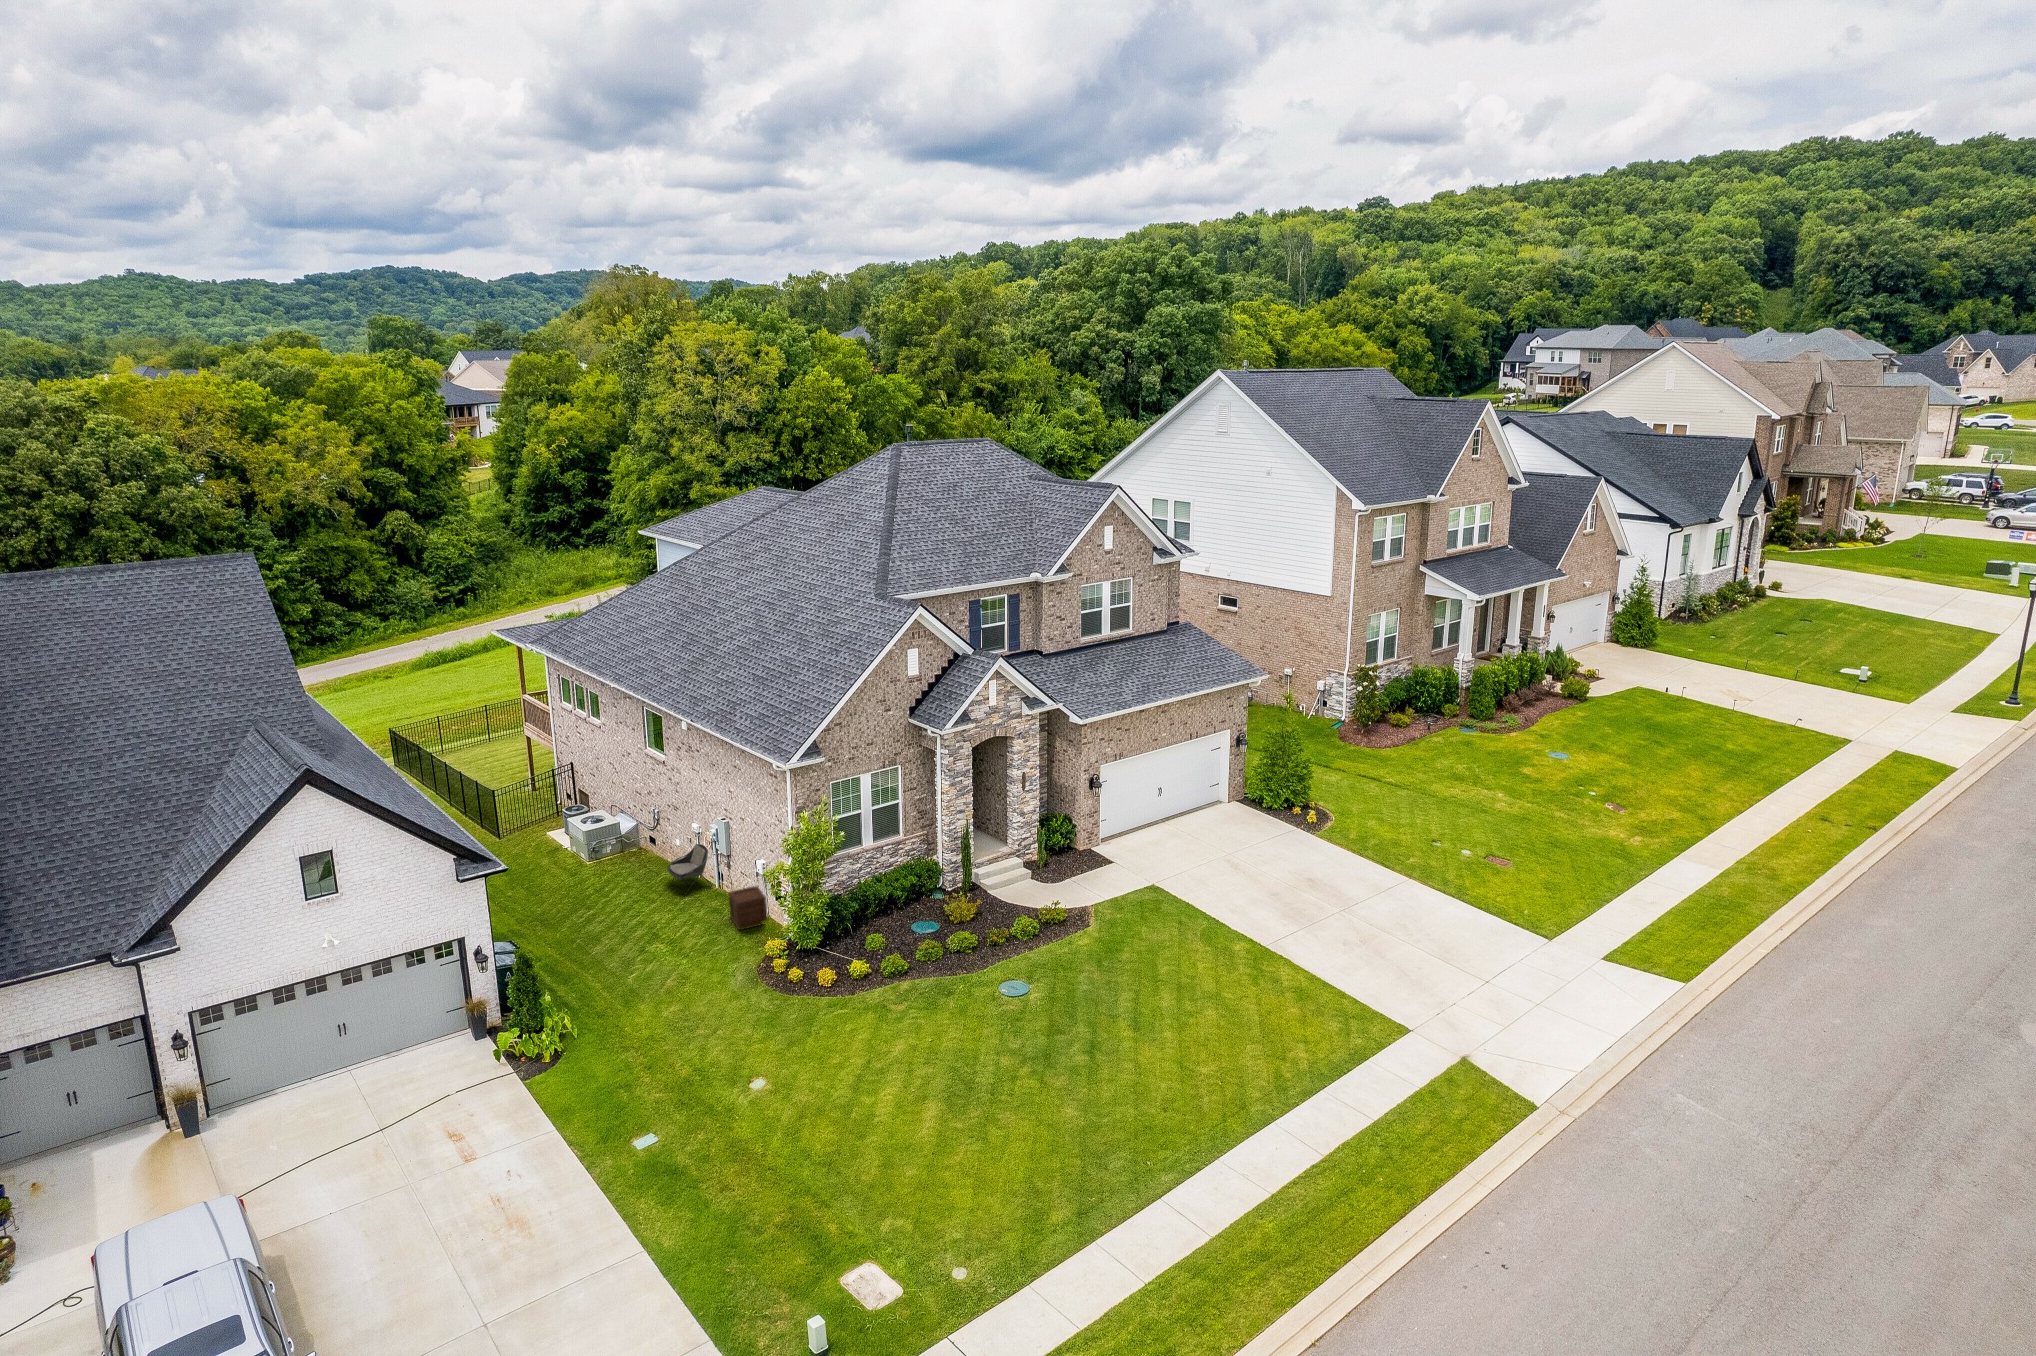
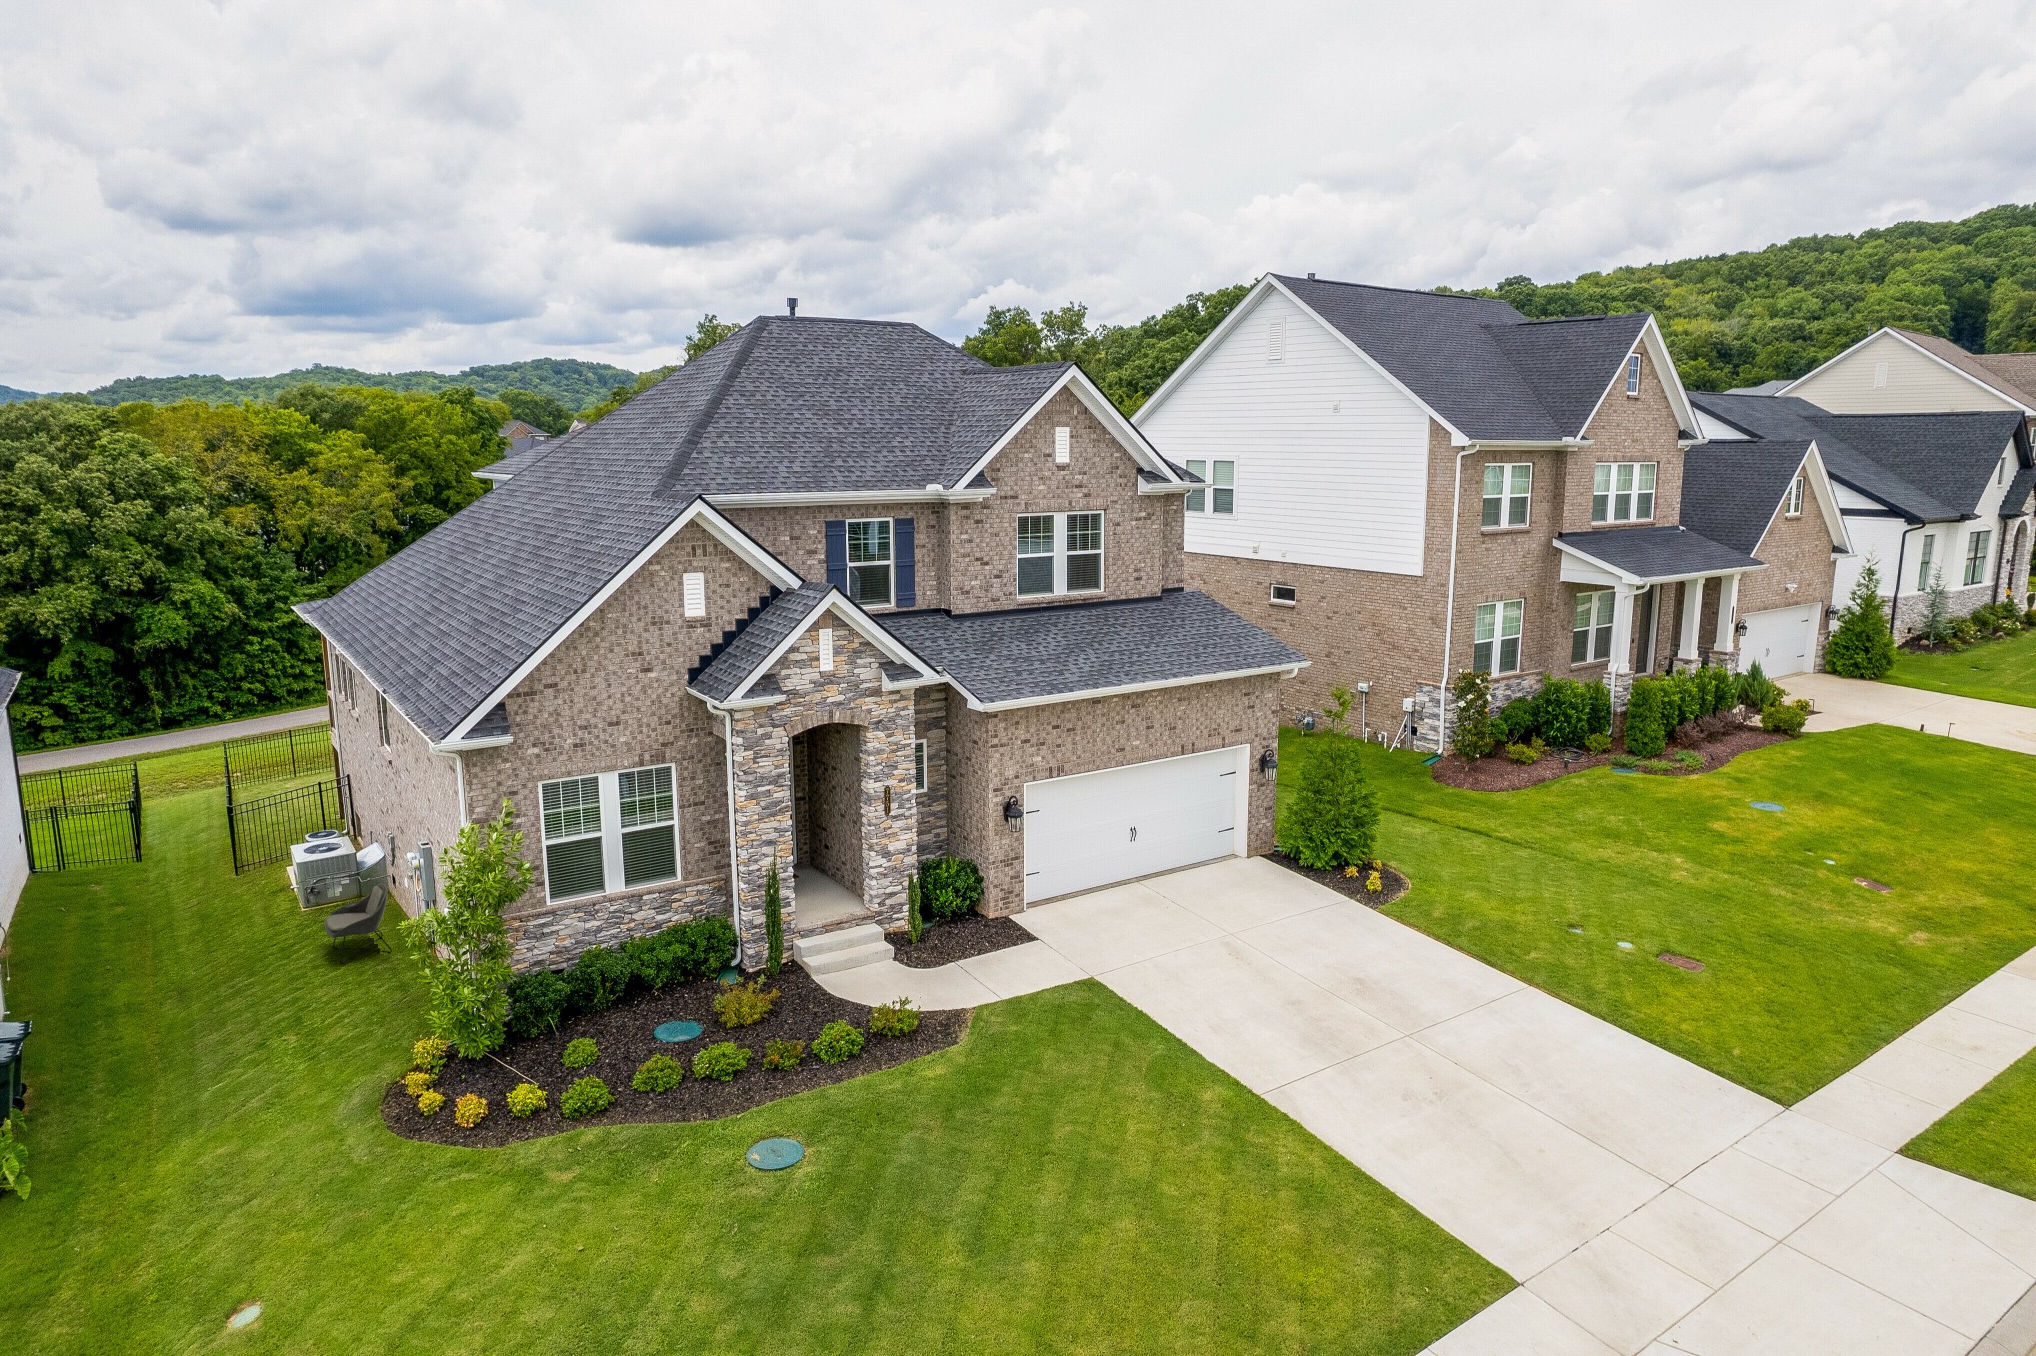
wooden crate: present [728,886,768,930] -> none [374,951,436,1024]

